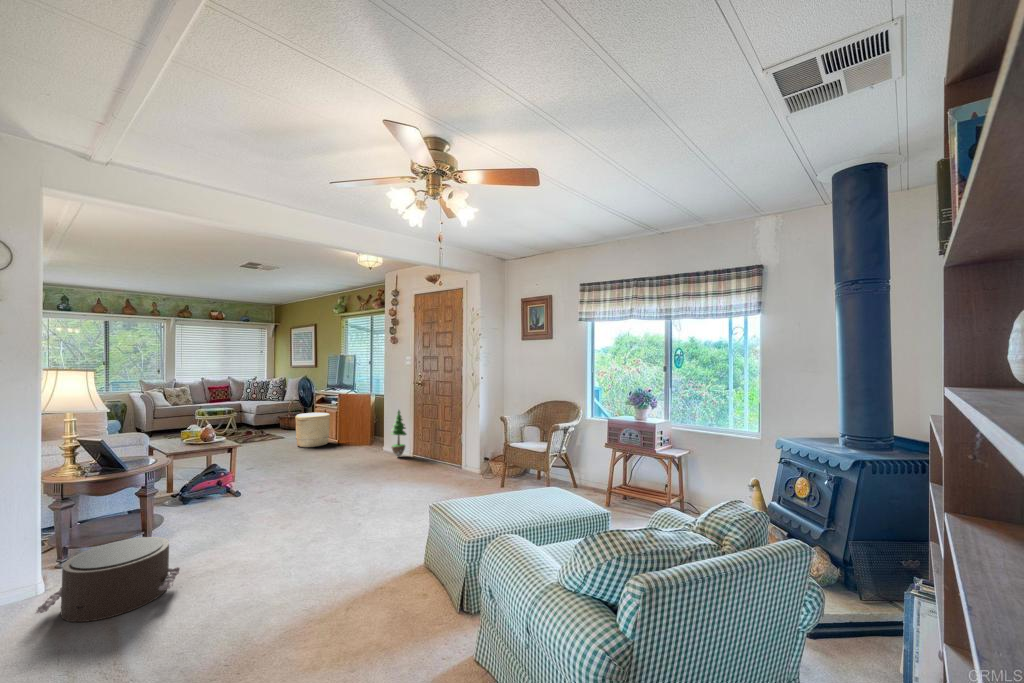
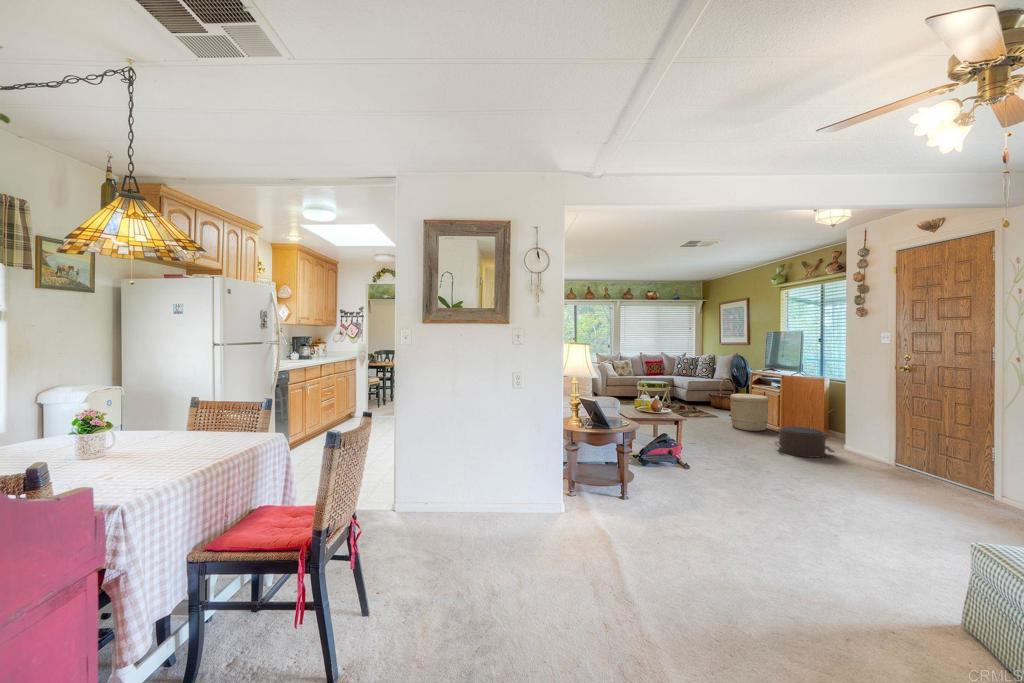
potted tree: present [391,411,406,456] -> none [858,402,887,464]
pouf: present [36,537,180,622] -> present [774,427,834,458]

